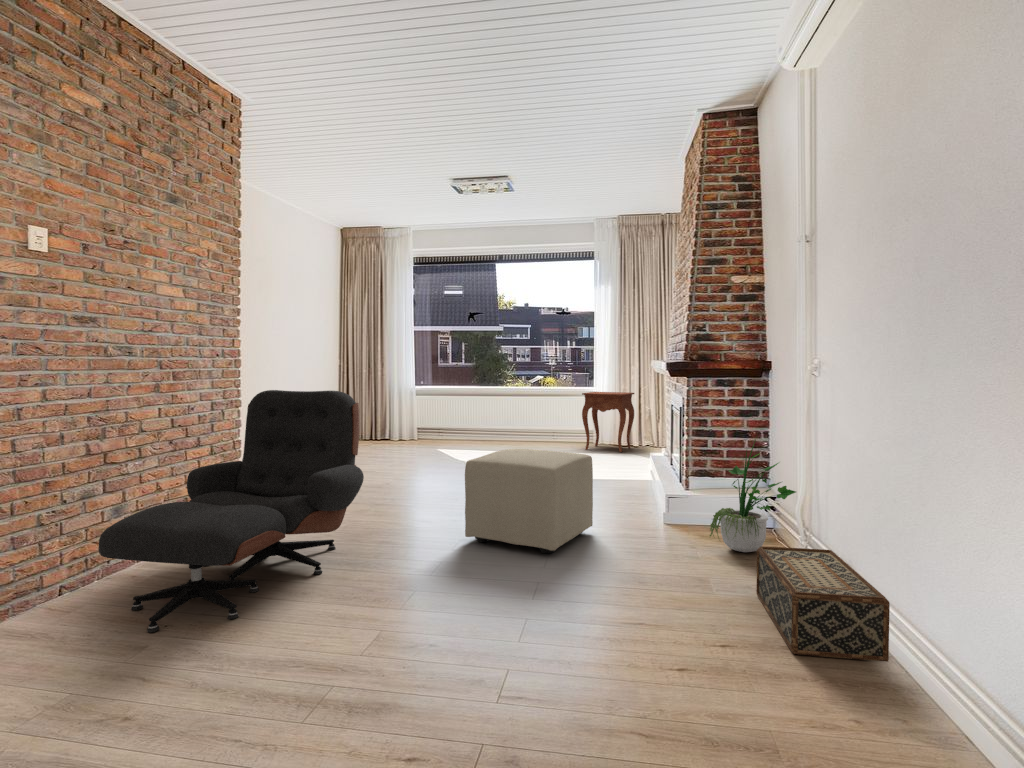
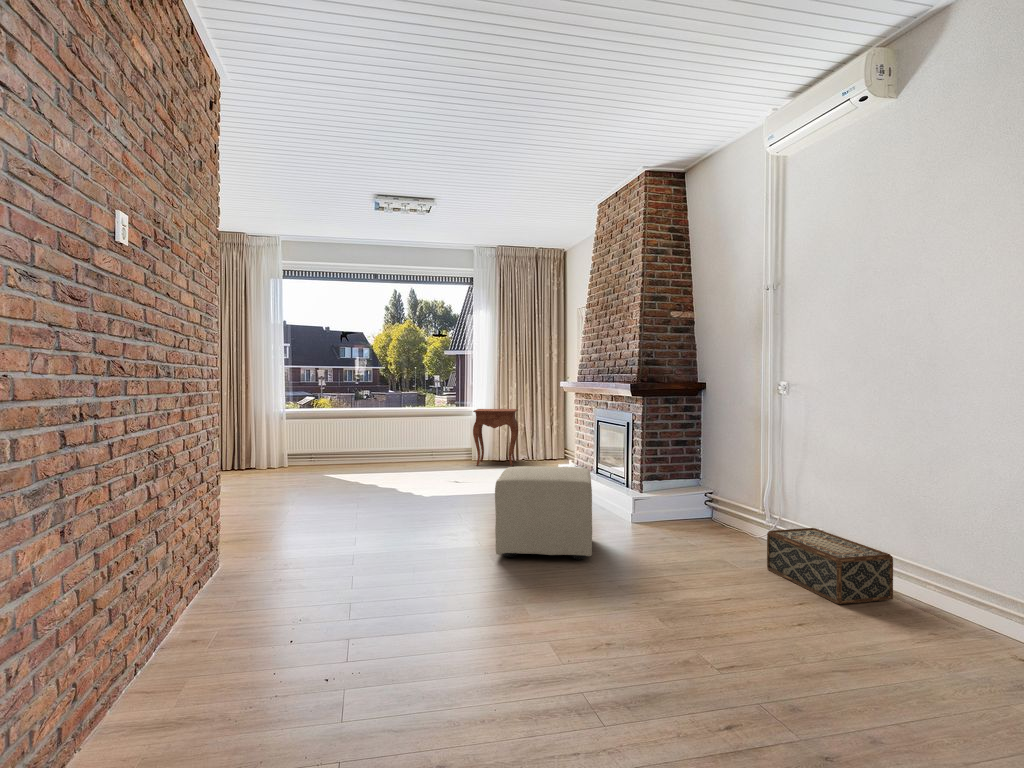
lounge chair: present [98,390,364,633] -> none [225,417,420,688]
potted plant: present [710,440,796,552] -> none [689,440,765,540]

